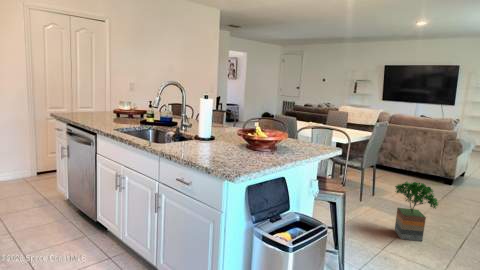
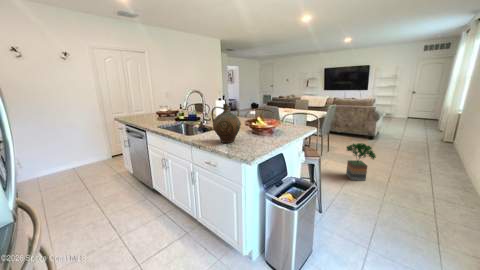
ceramic jug: none [191,102,230,156] -> present [211,104,241,143]

